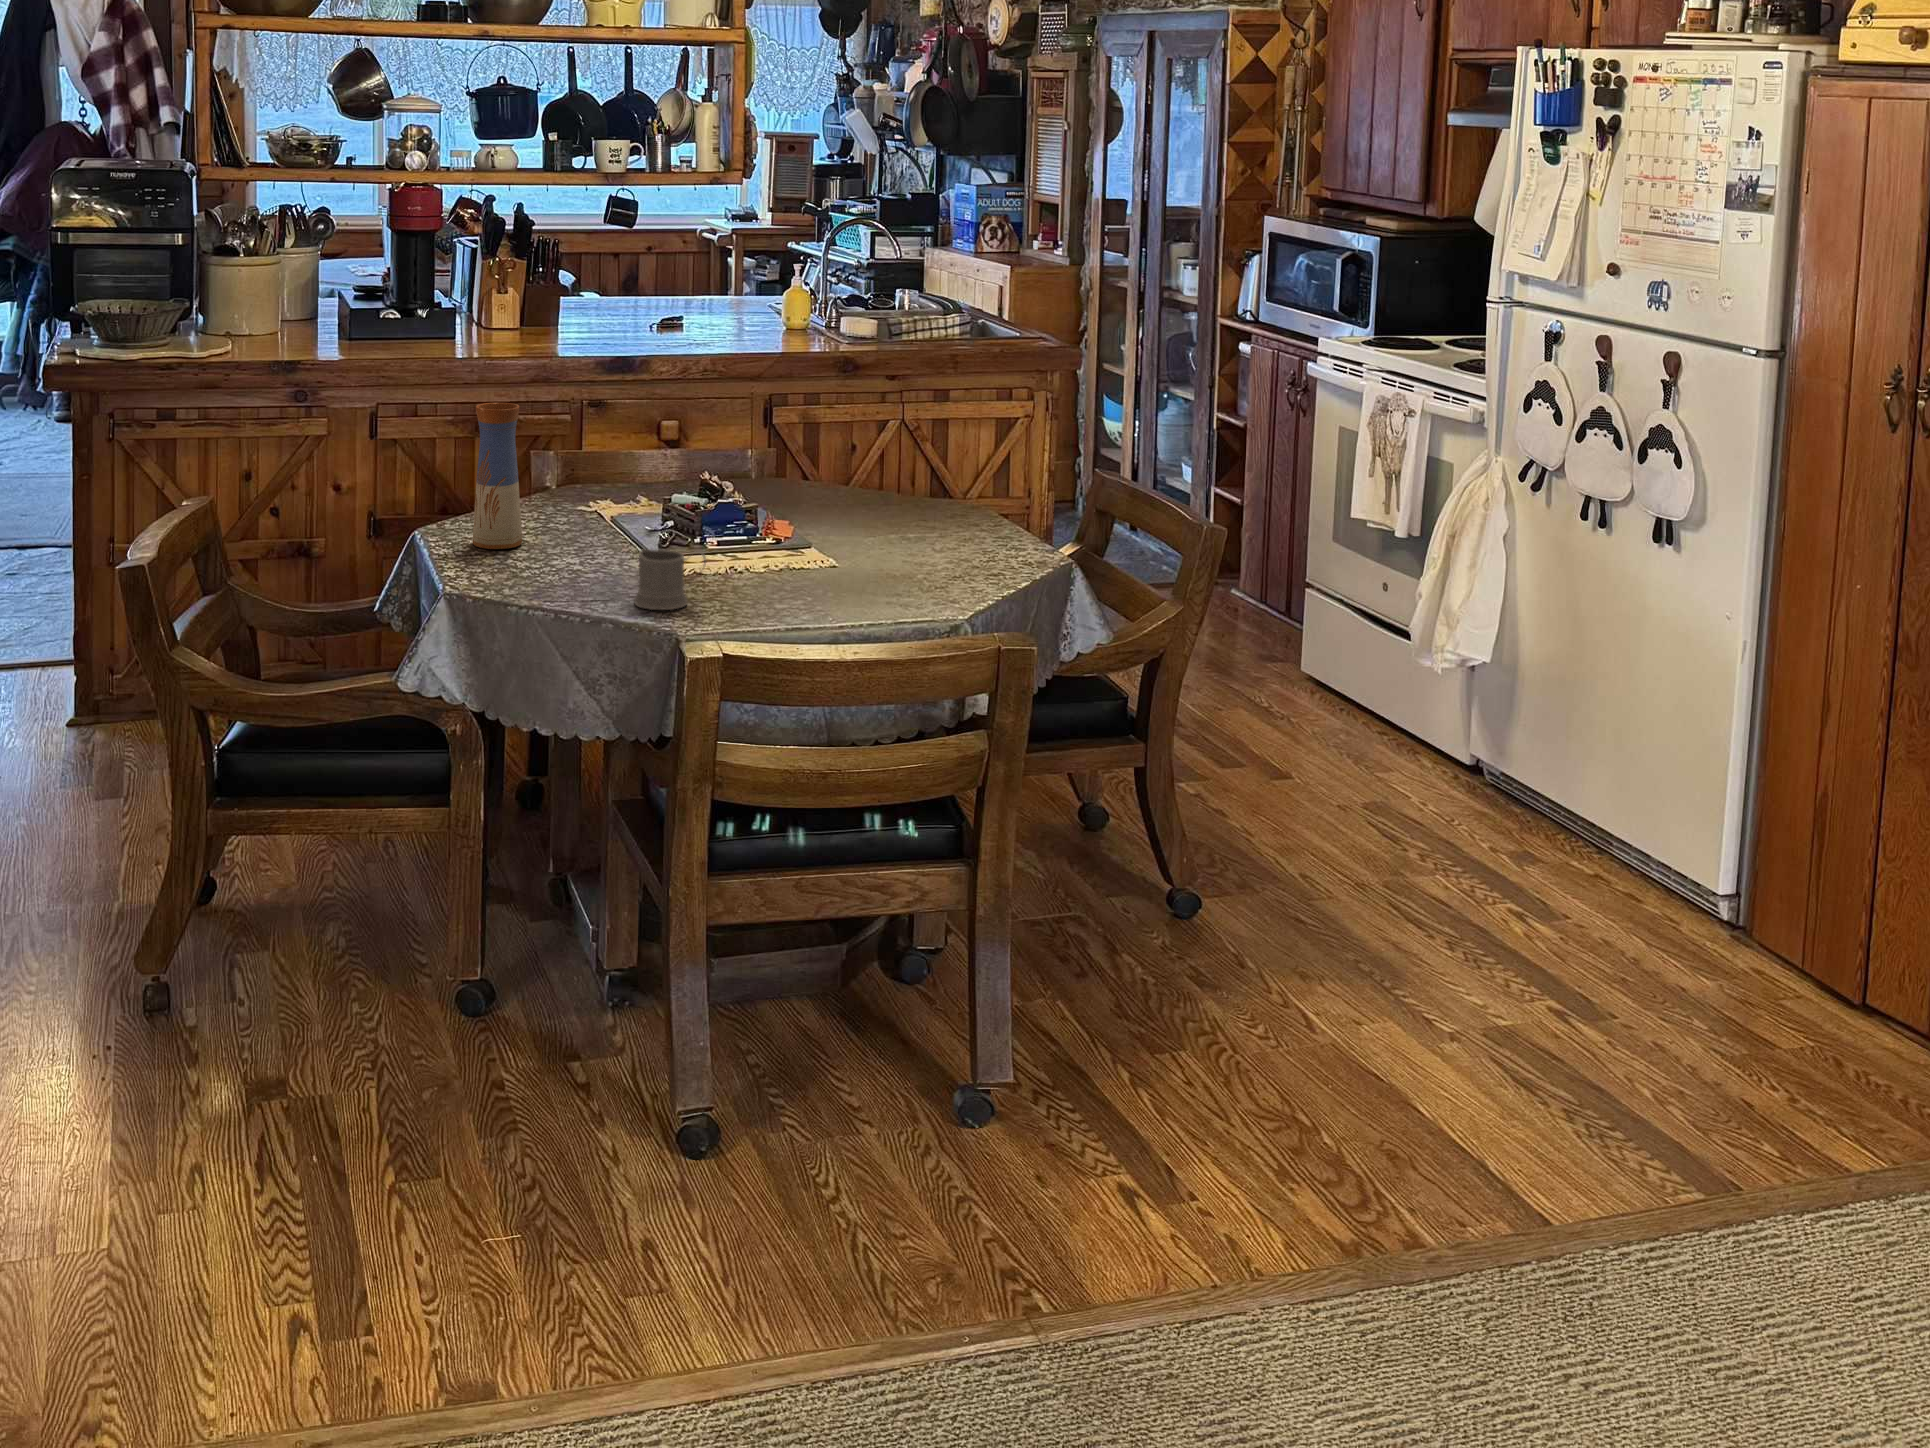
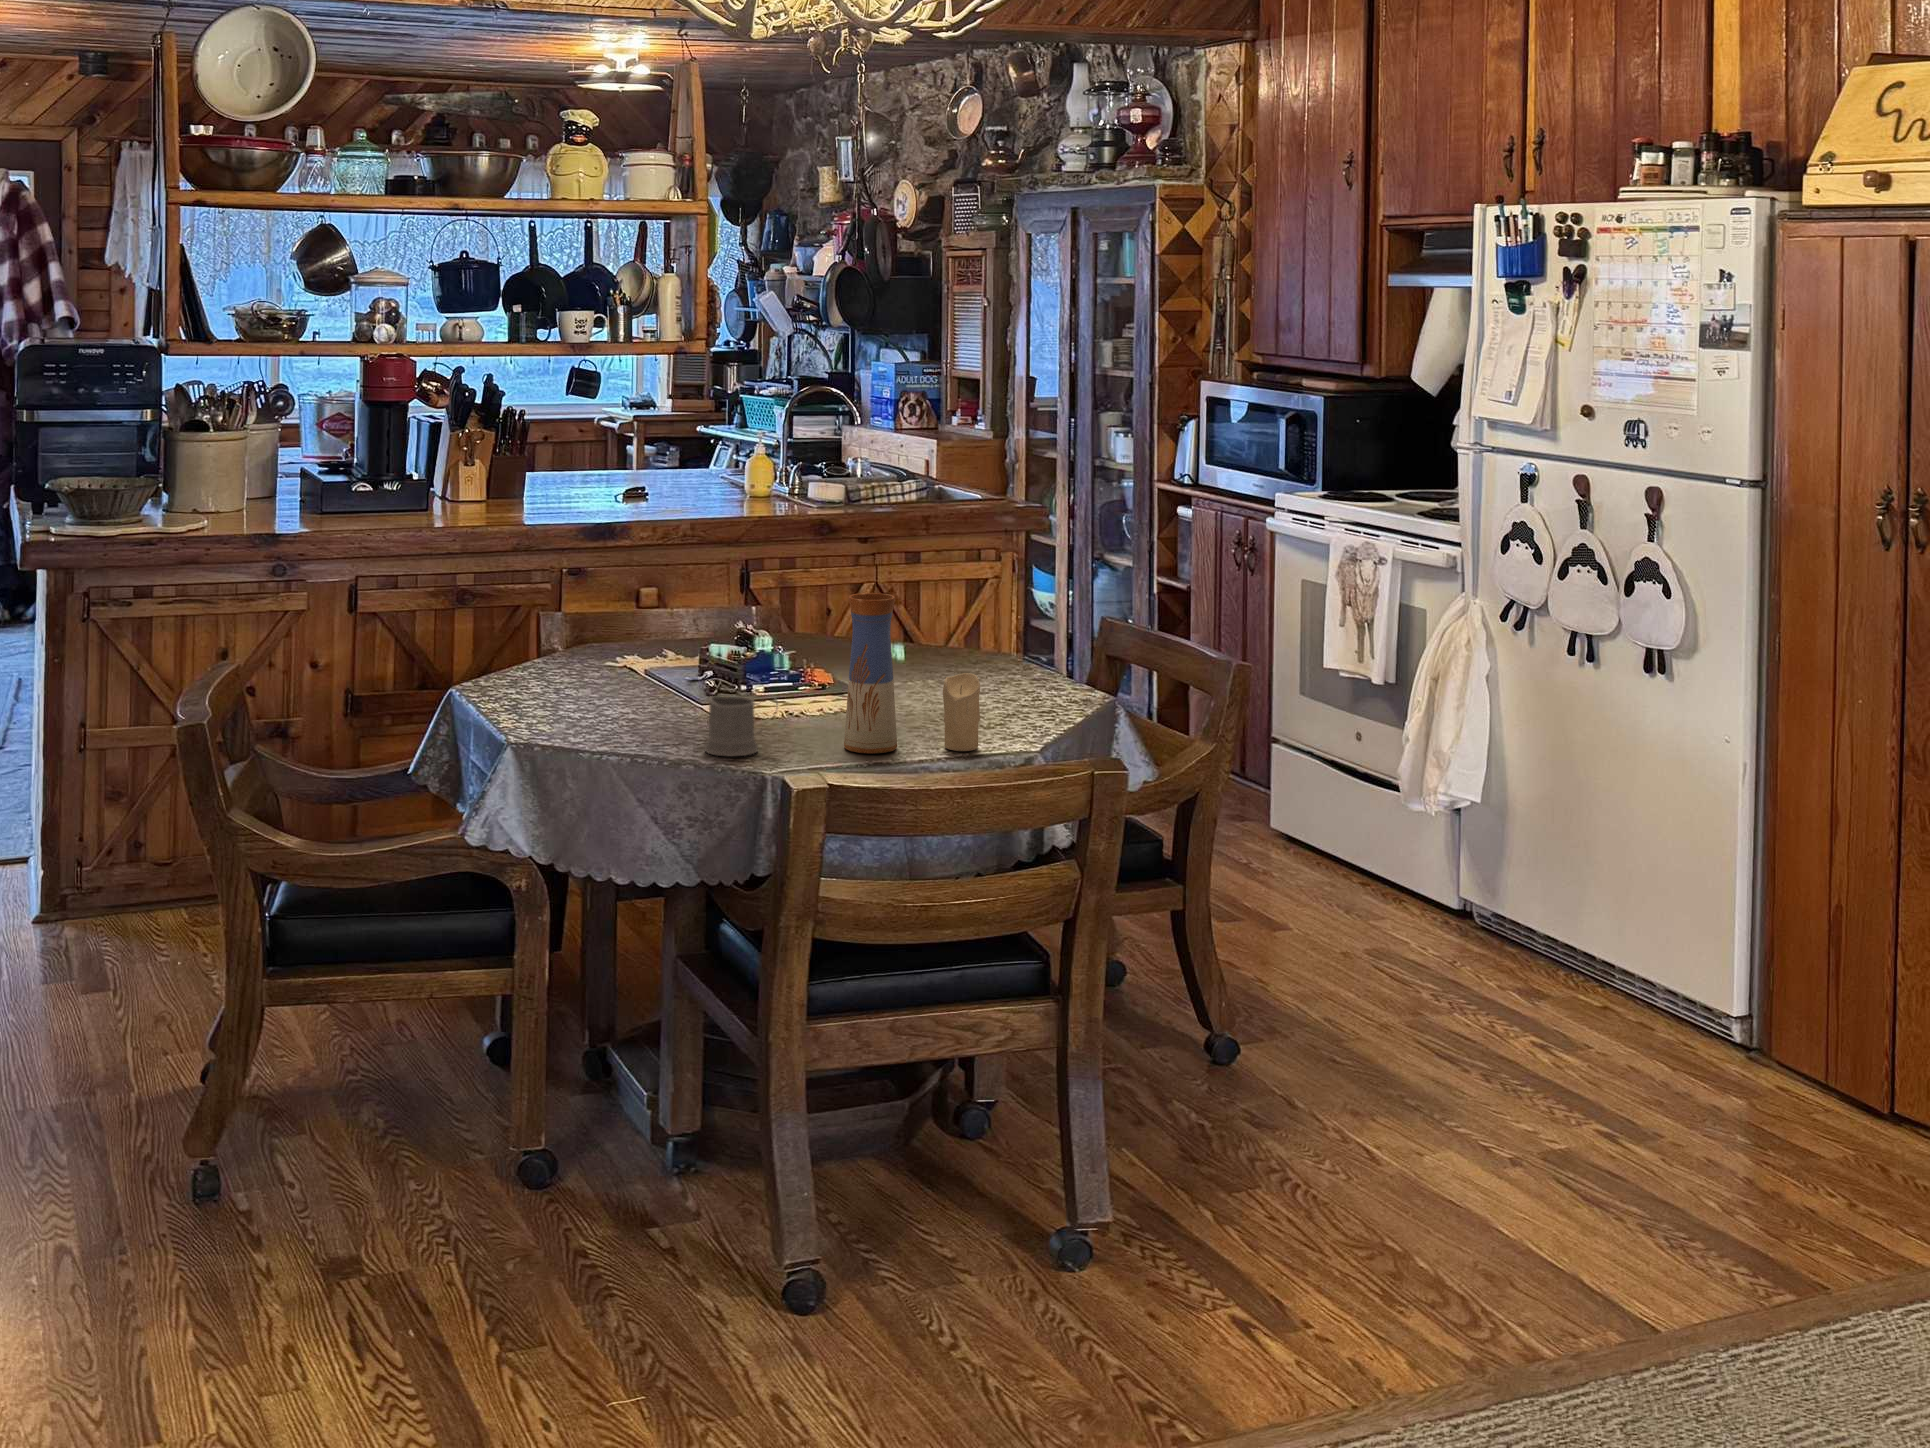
vase: present [472,403,522,549] -> present [844,593,897,753]
candle: none [875,535,912,613] -> present [943,673,980,751]

